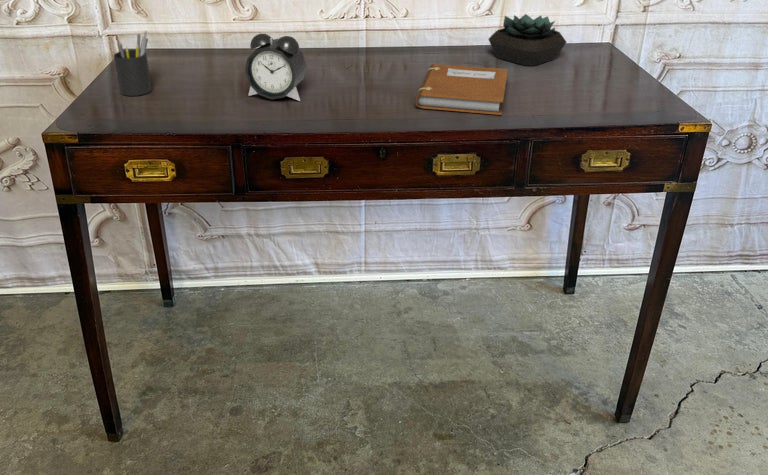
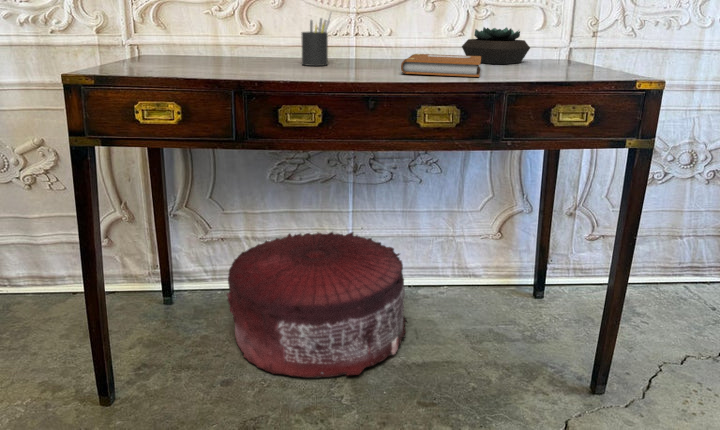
pen holder: present [114,31,152,96] -> present [301,12,331,66]
alarm clock: present [245,33,307,101] -> none [249,11,304,71]
pouf: none [232,232,426,406] -> present [227,232,407,378]

